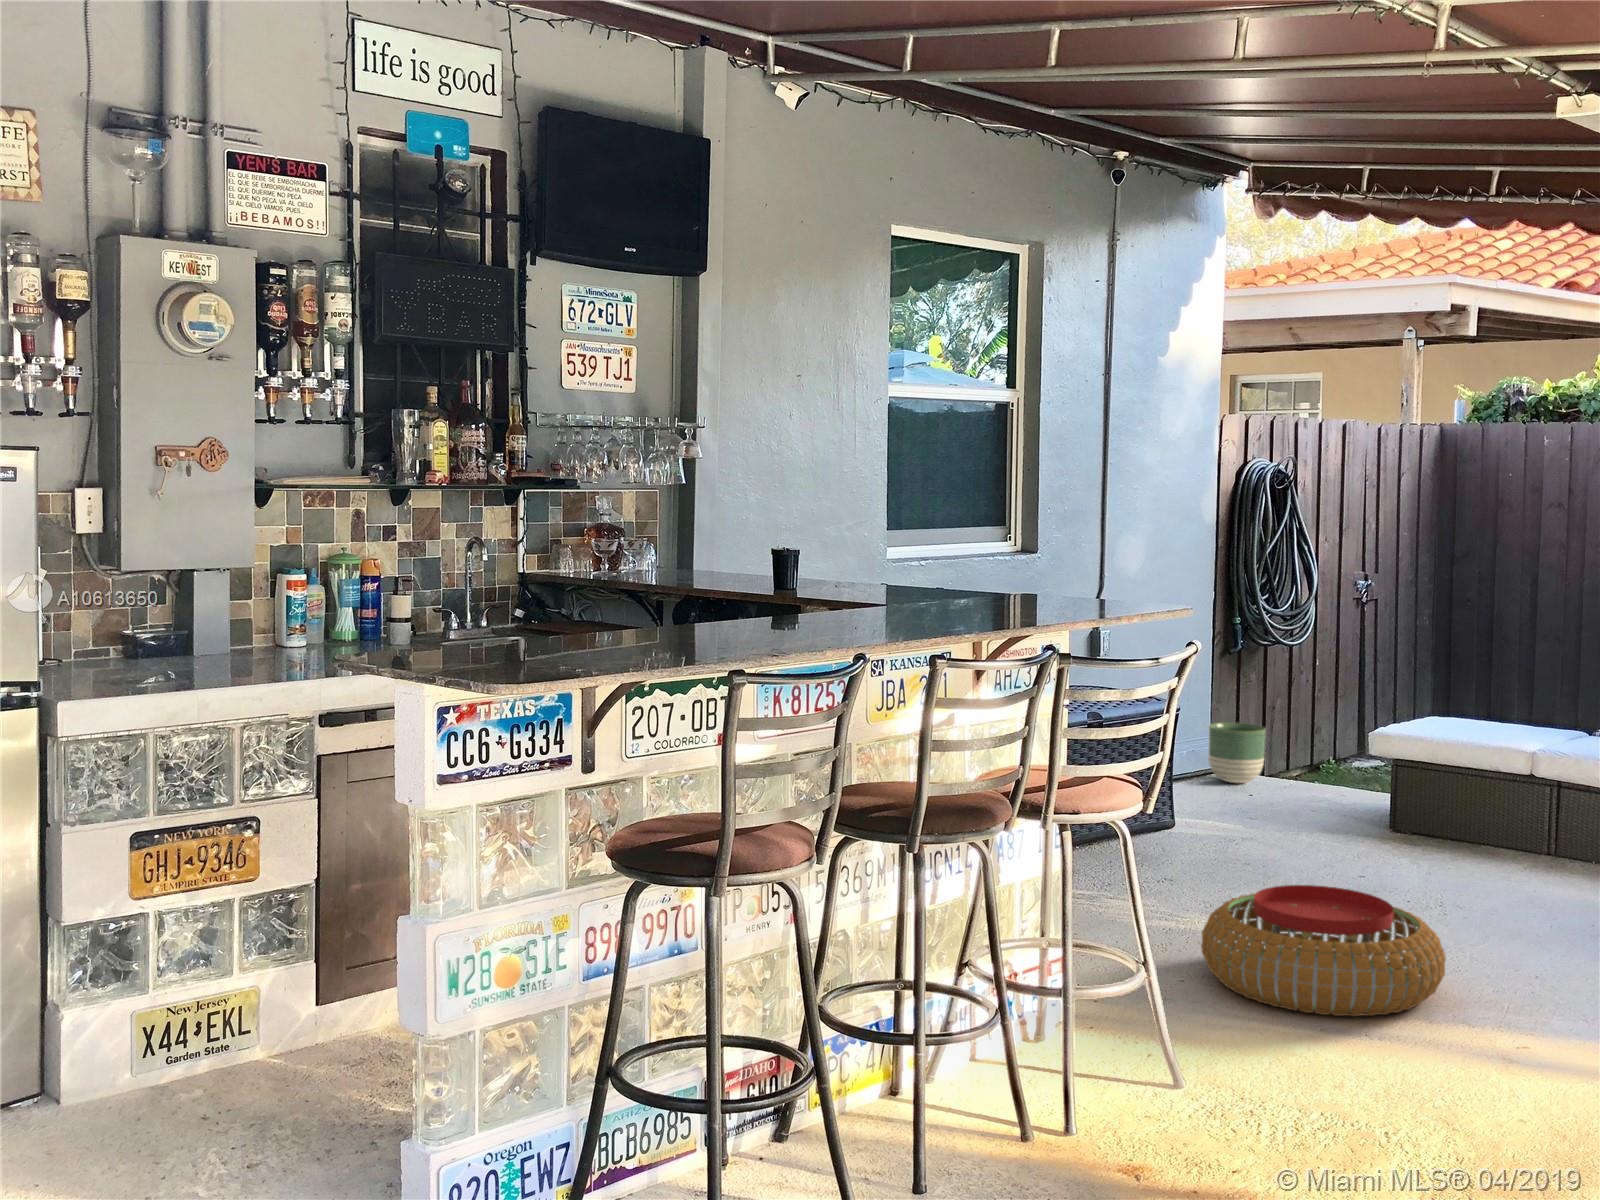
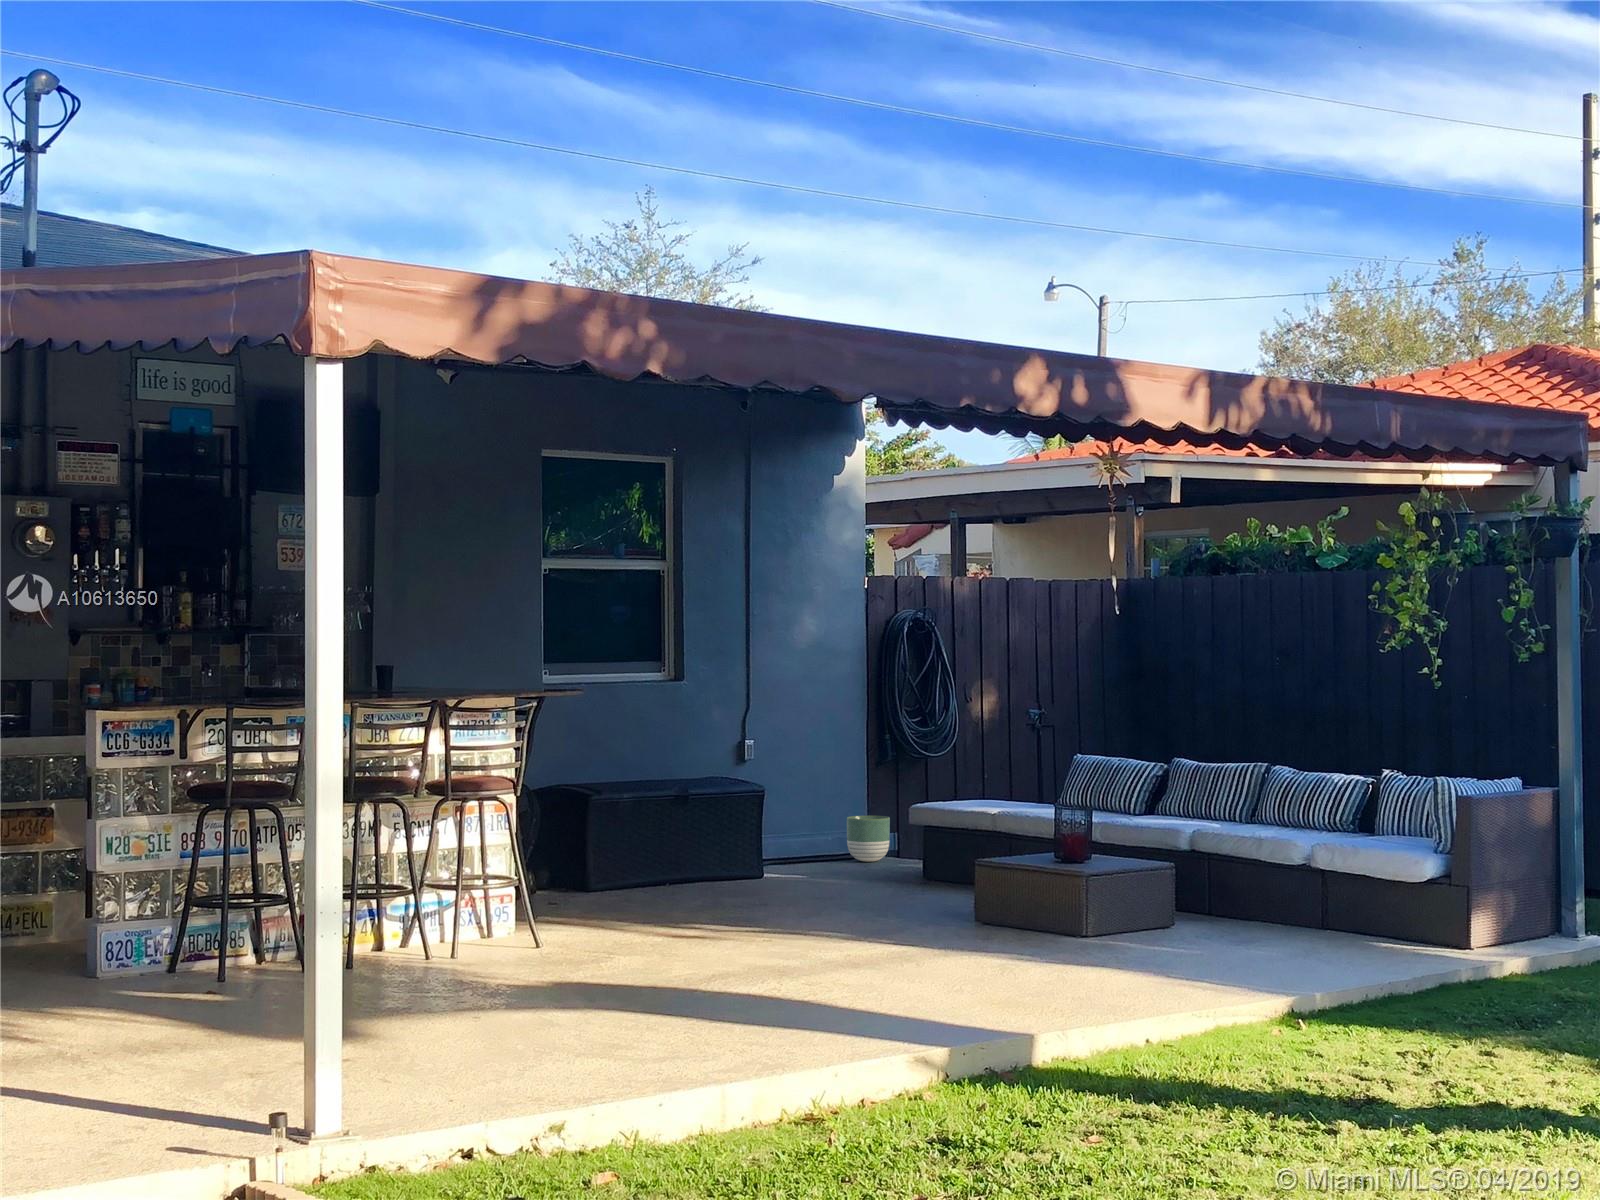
pouf: present [1201,885,1446,1016] -> none [627,871,772,936]

